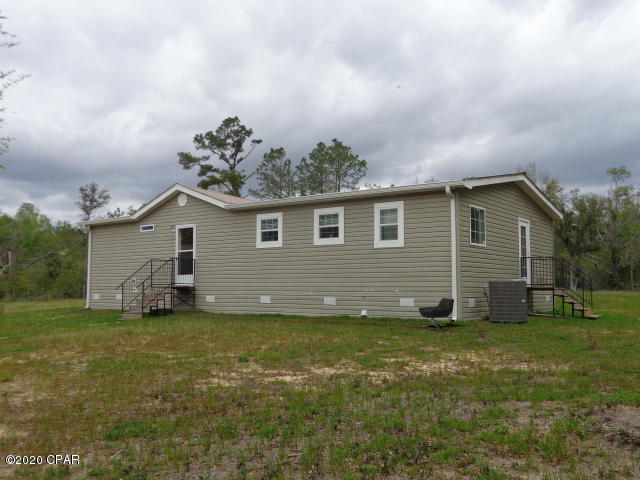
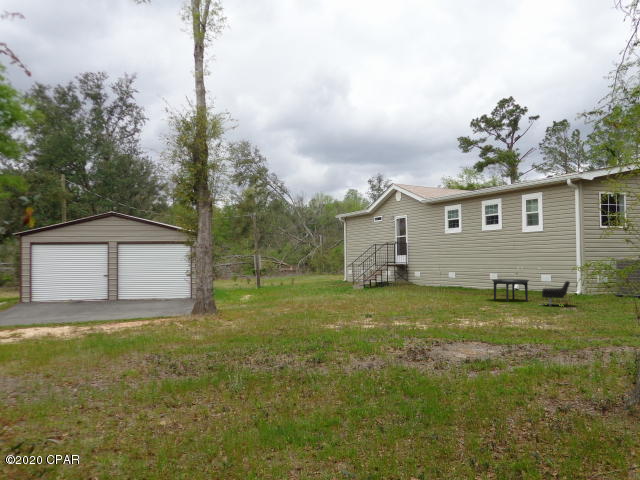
round table: none [354,298,395,326] -> present [492,279,529,302]

